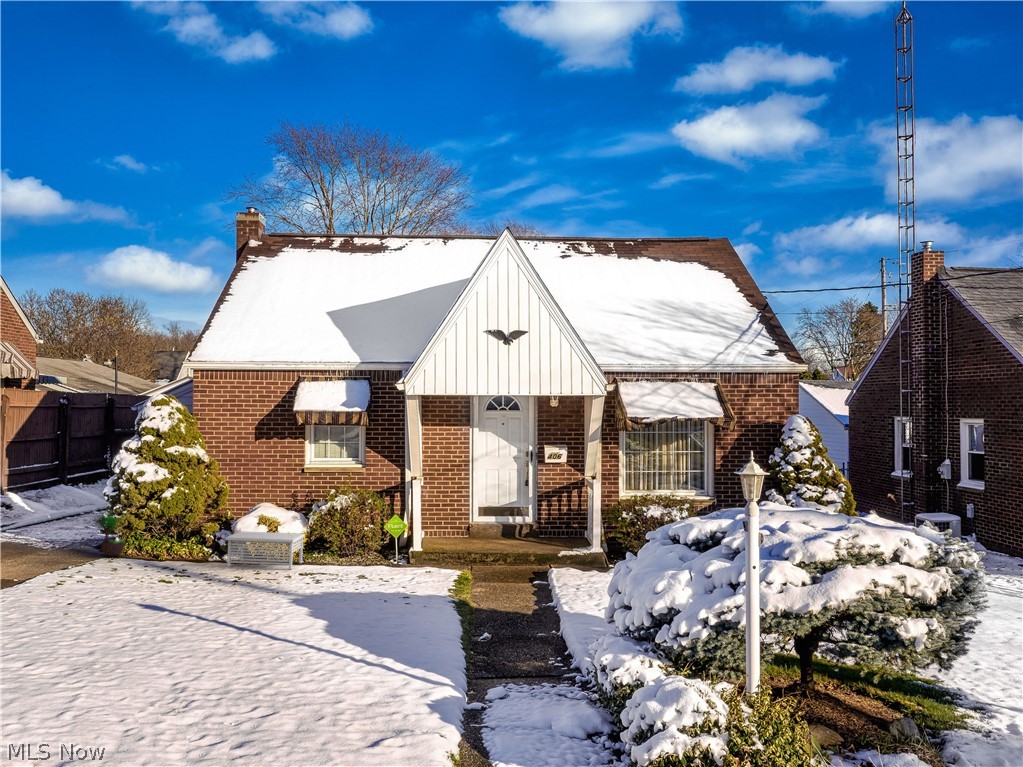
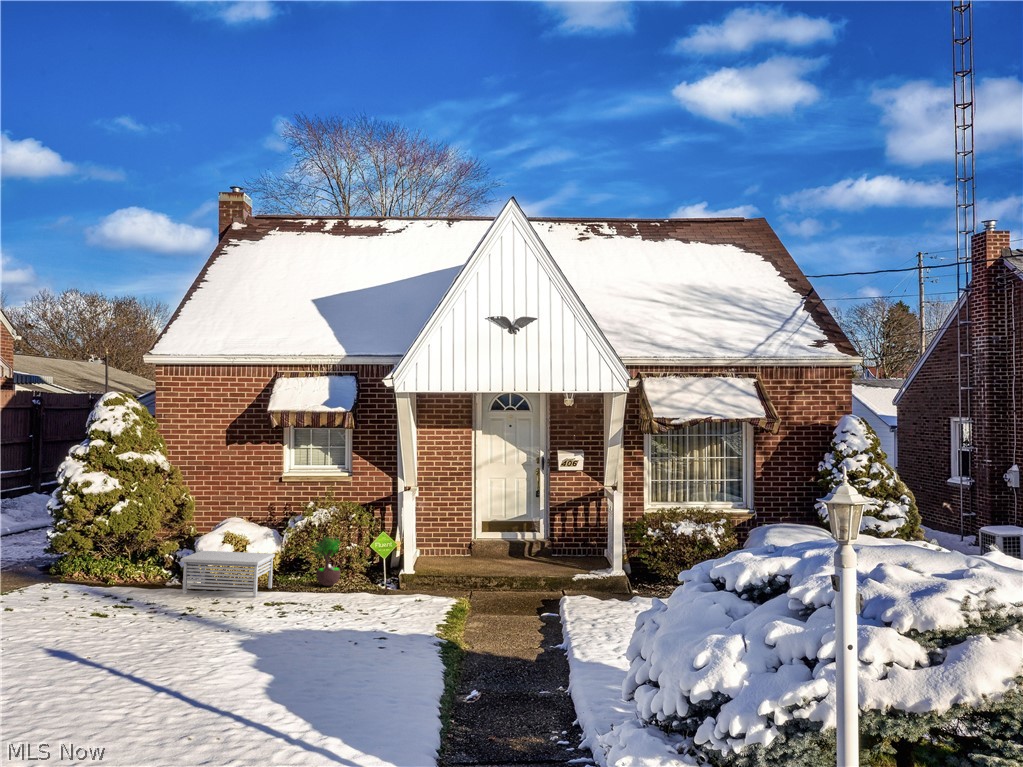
potted tree: present [94,513,125,556] -> present [313,536,340,586]

